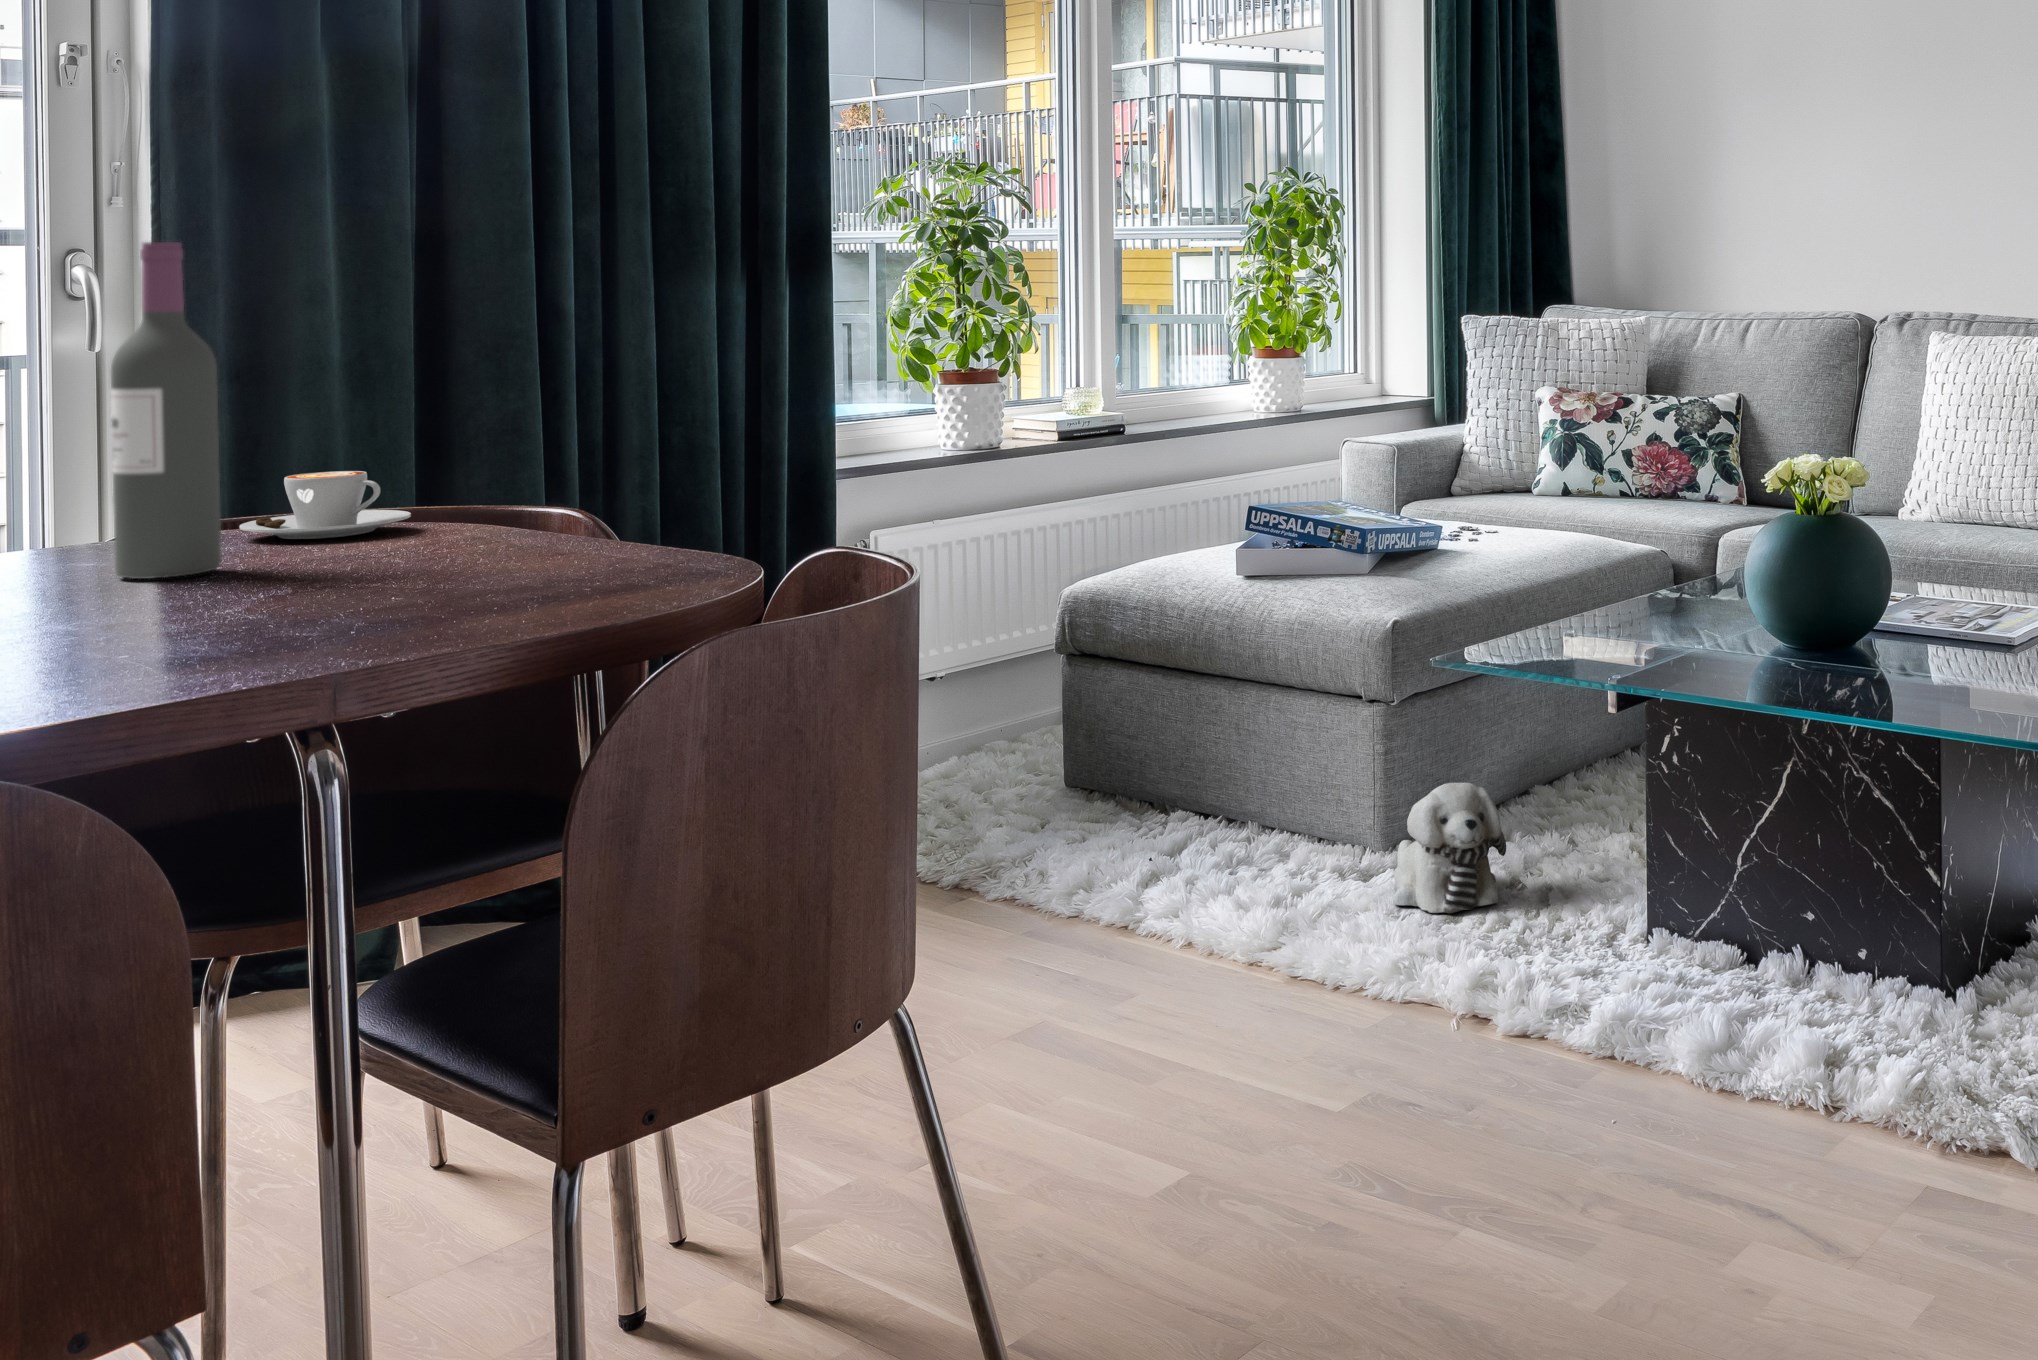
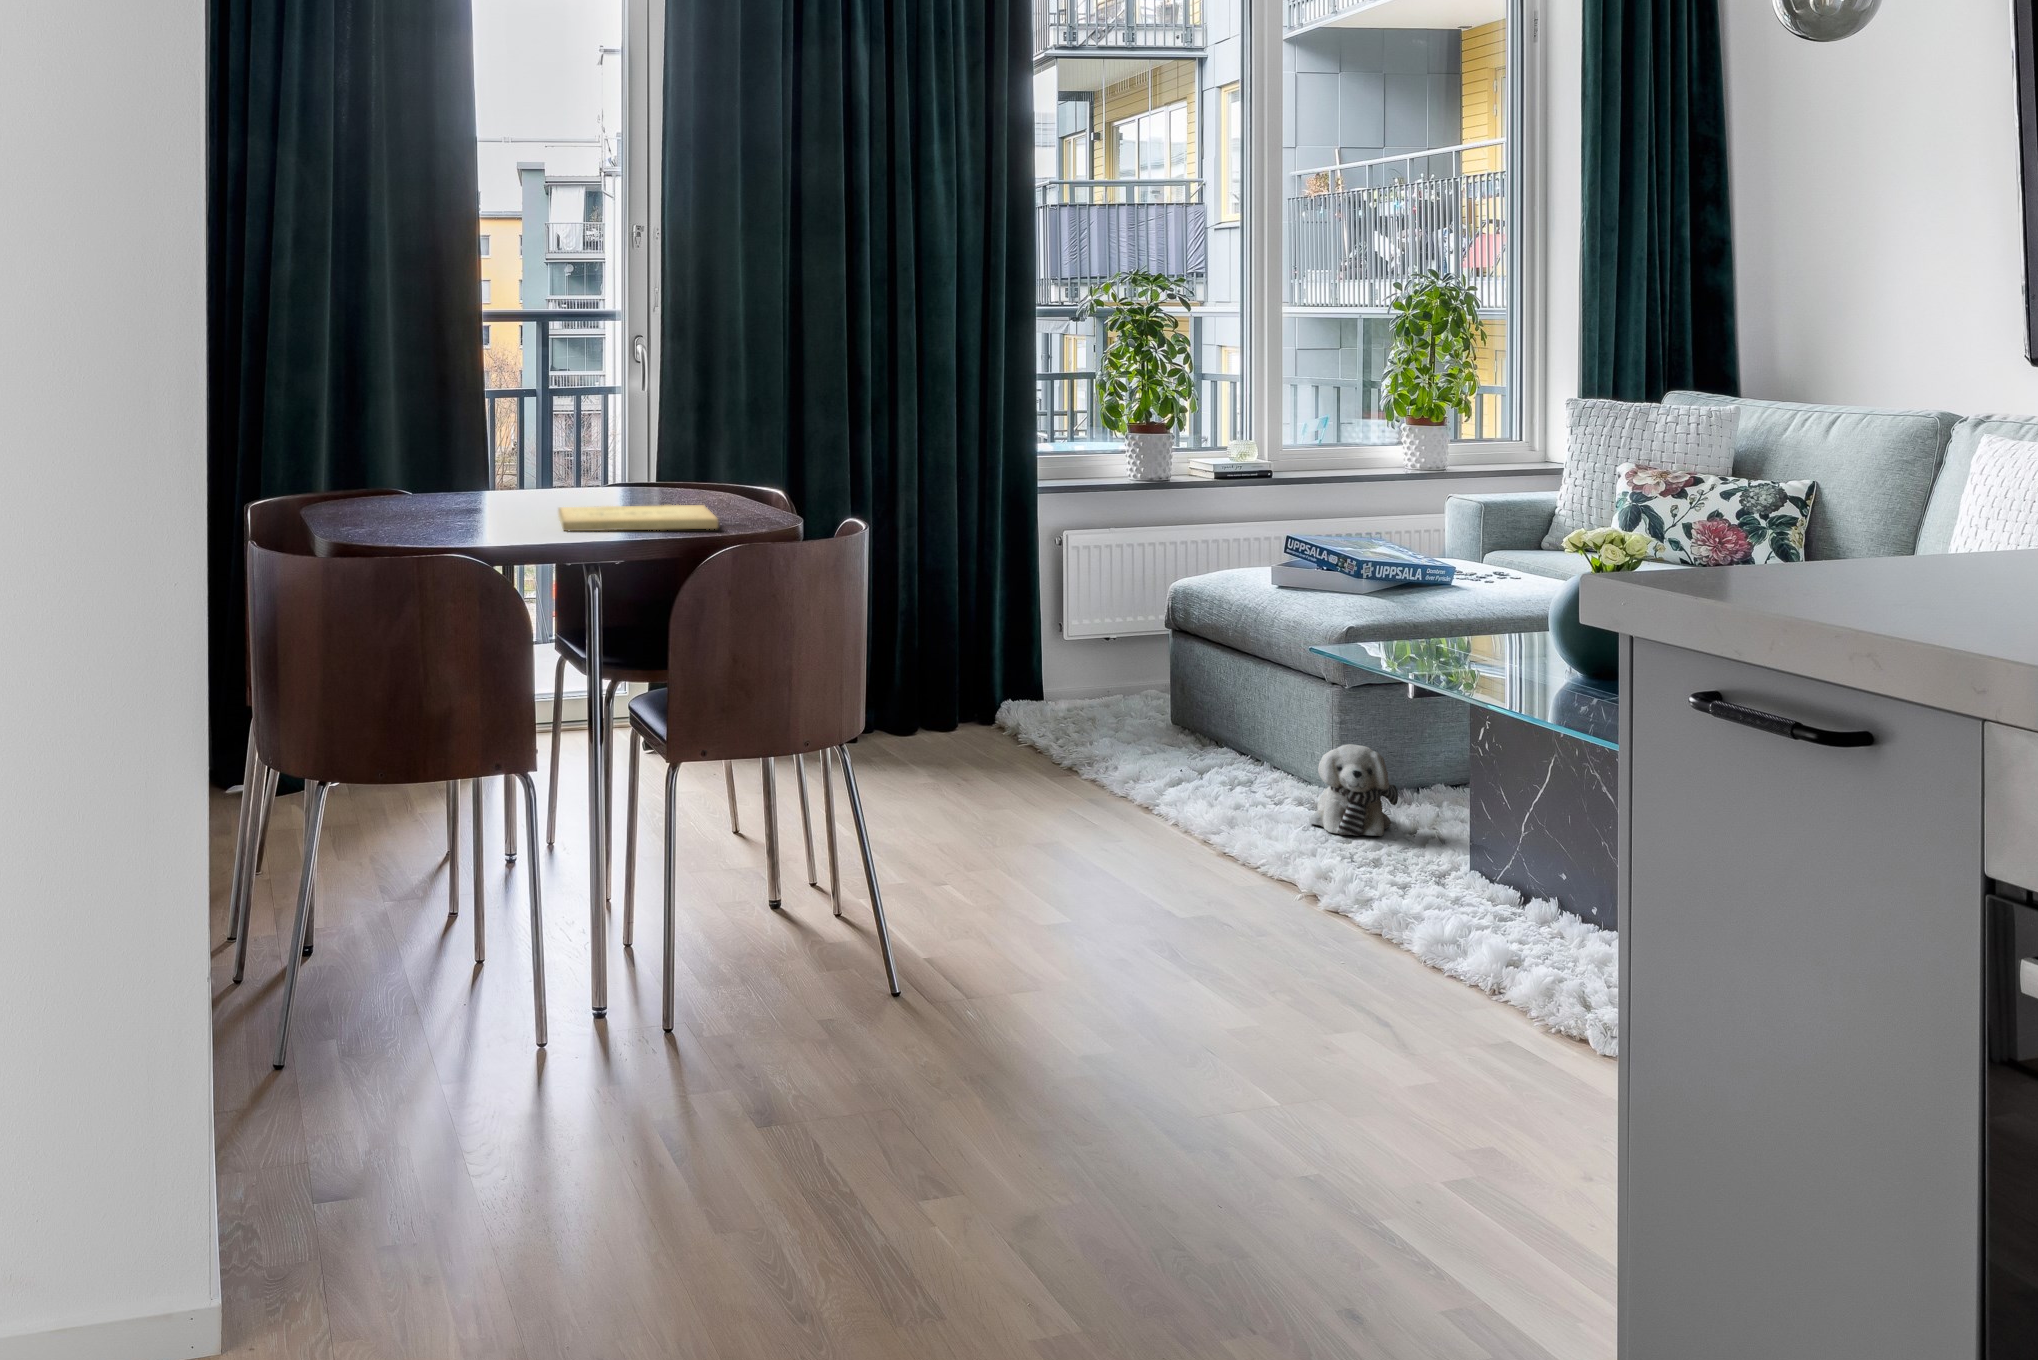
wine bottle: present [111,242,222,579] -> none [579,357,618,508]
coffee cup: present [239,471,411,539] -> none [642,465,713,498]
book: none [85,544,562,641] -> present [558,505,719,531]

